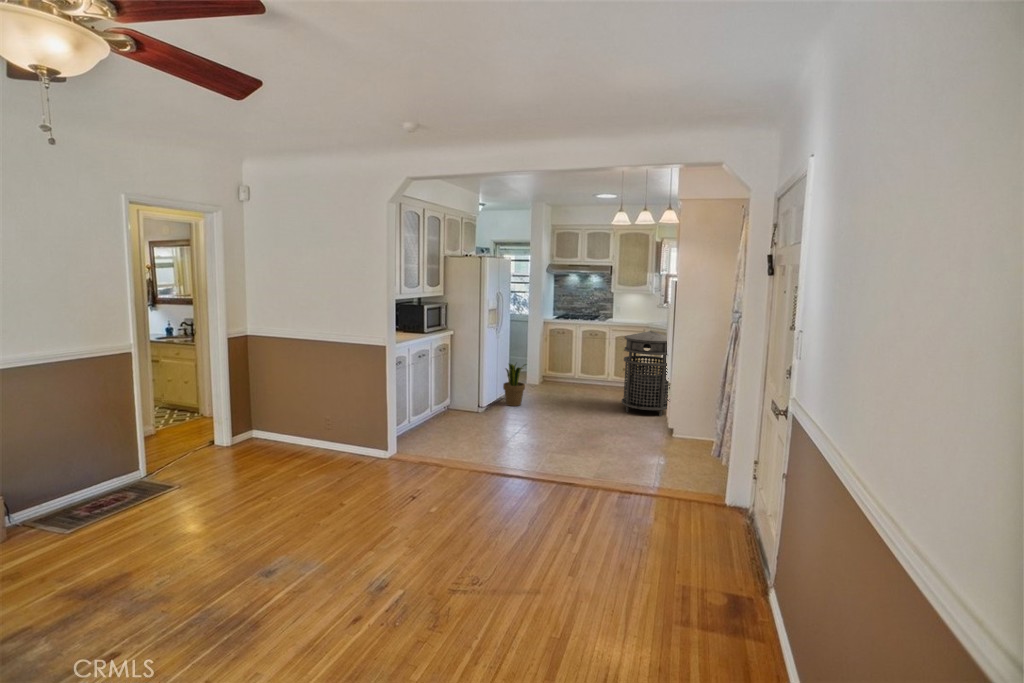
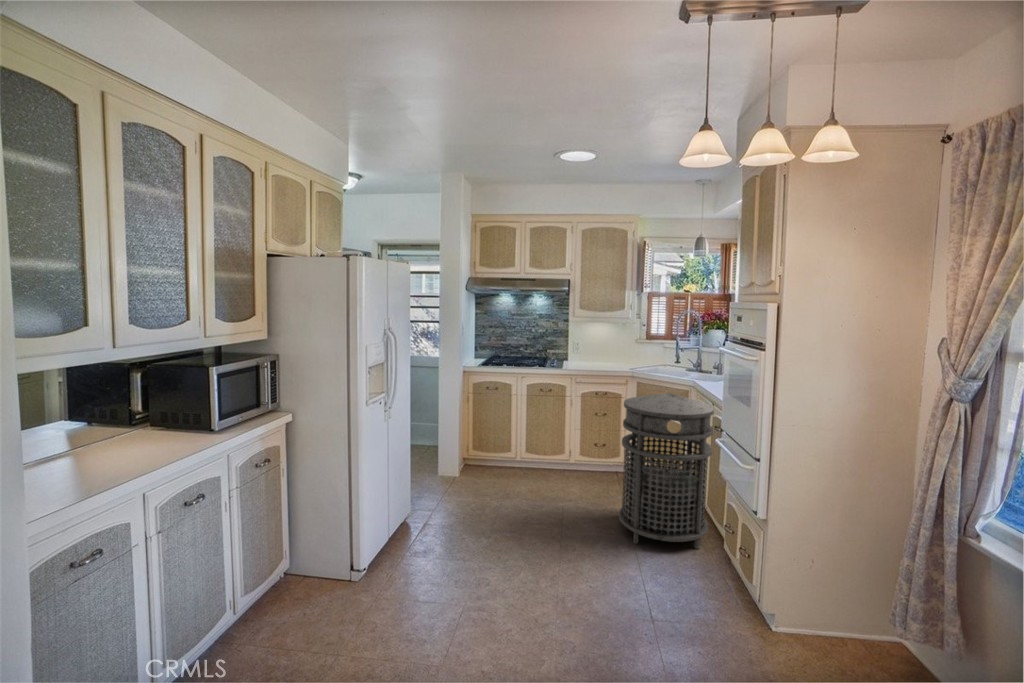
potted plant: present [503,364,526,406] -> none [402,463,450,551]

